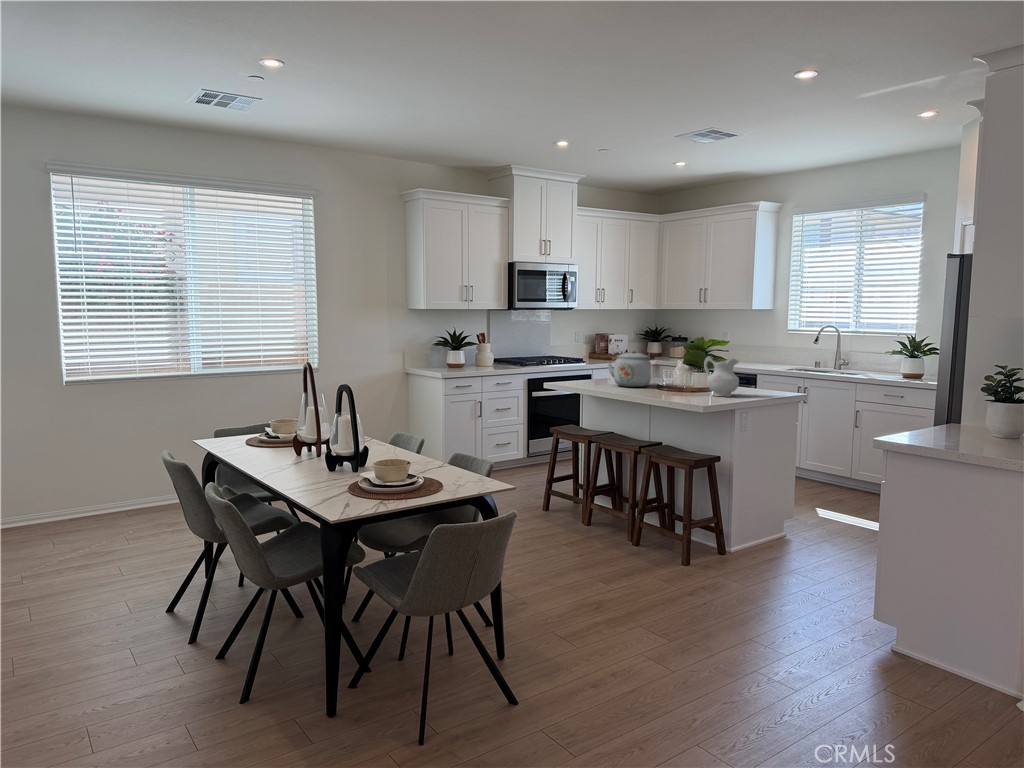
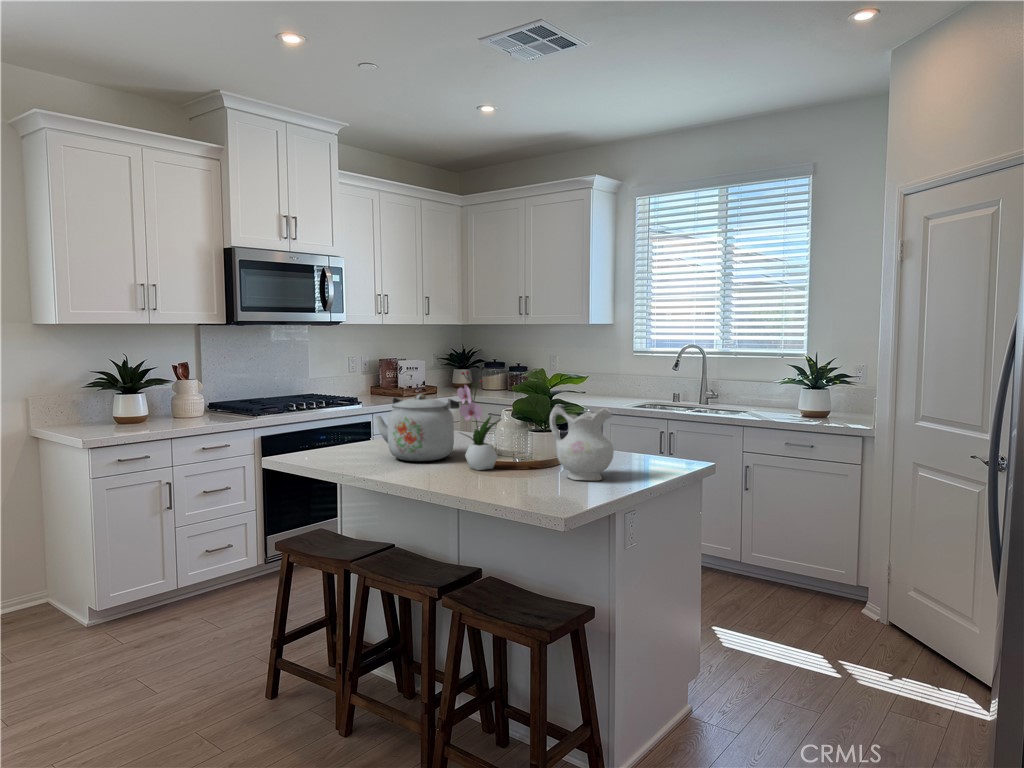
flower arrangement: none [654,338,678,391] -> present [457,372,501,470]

